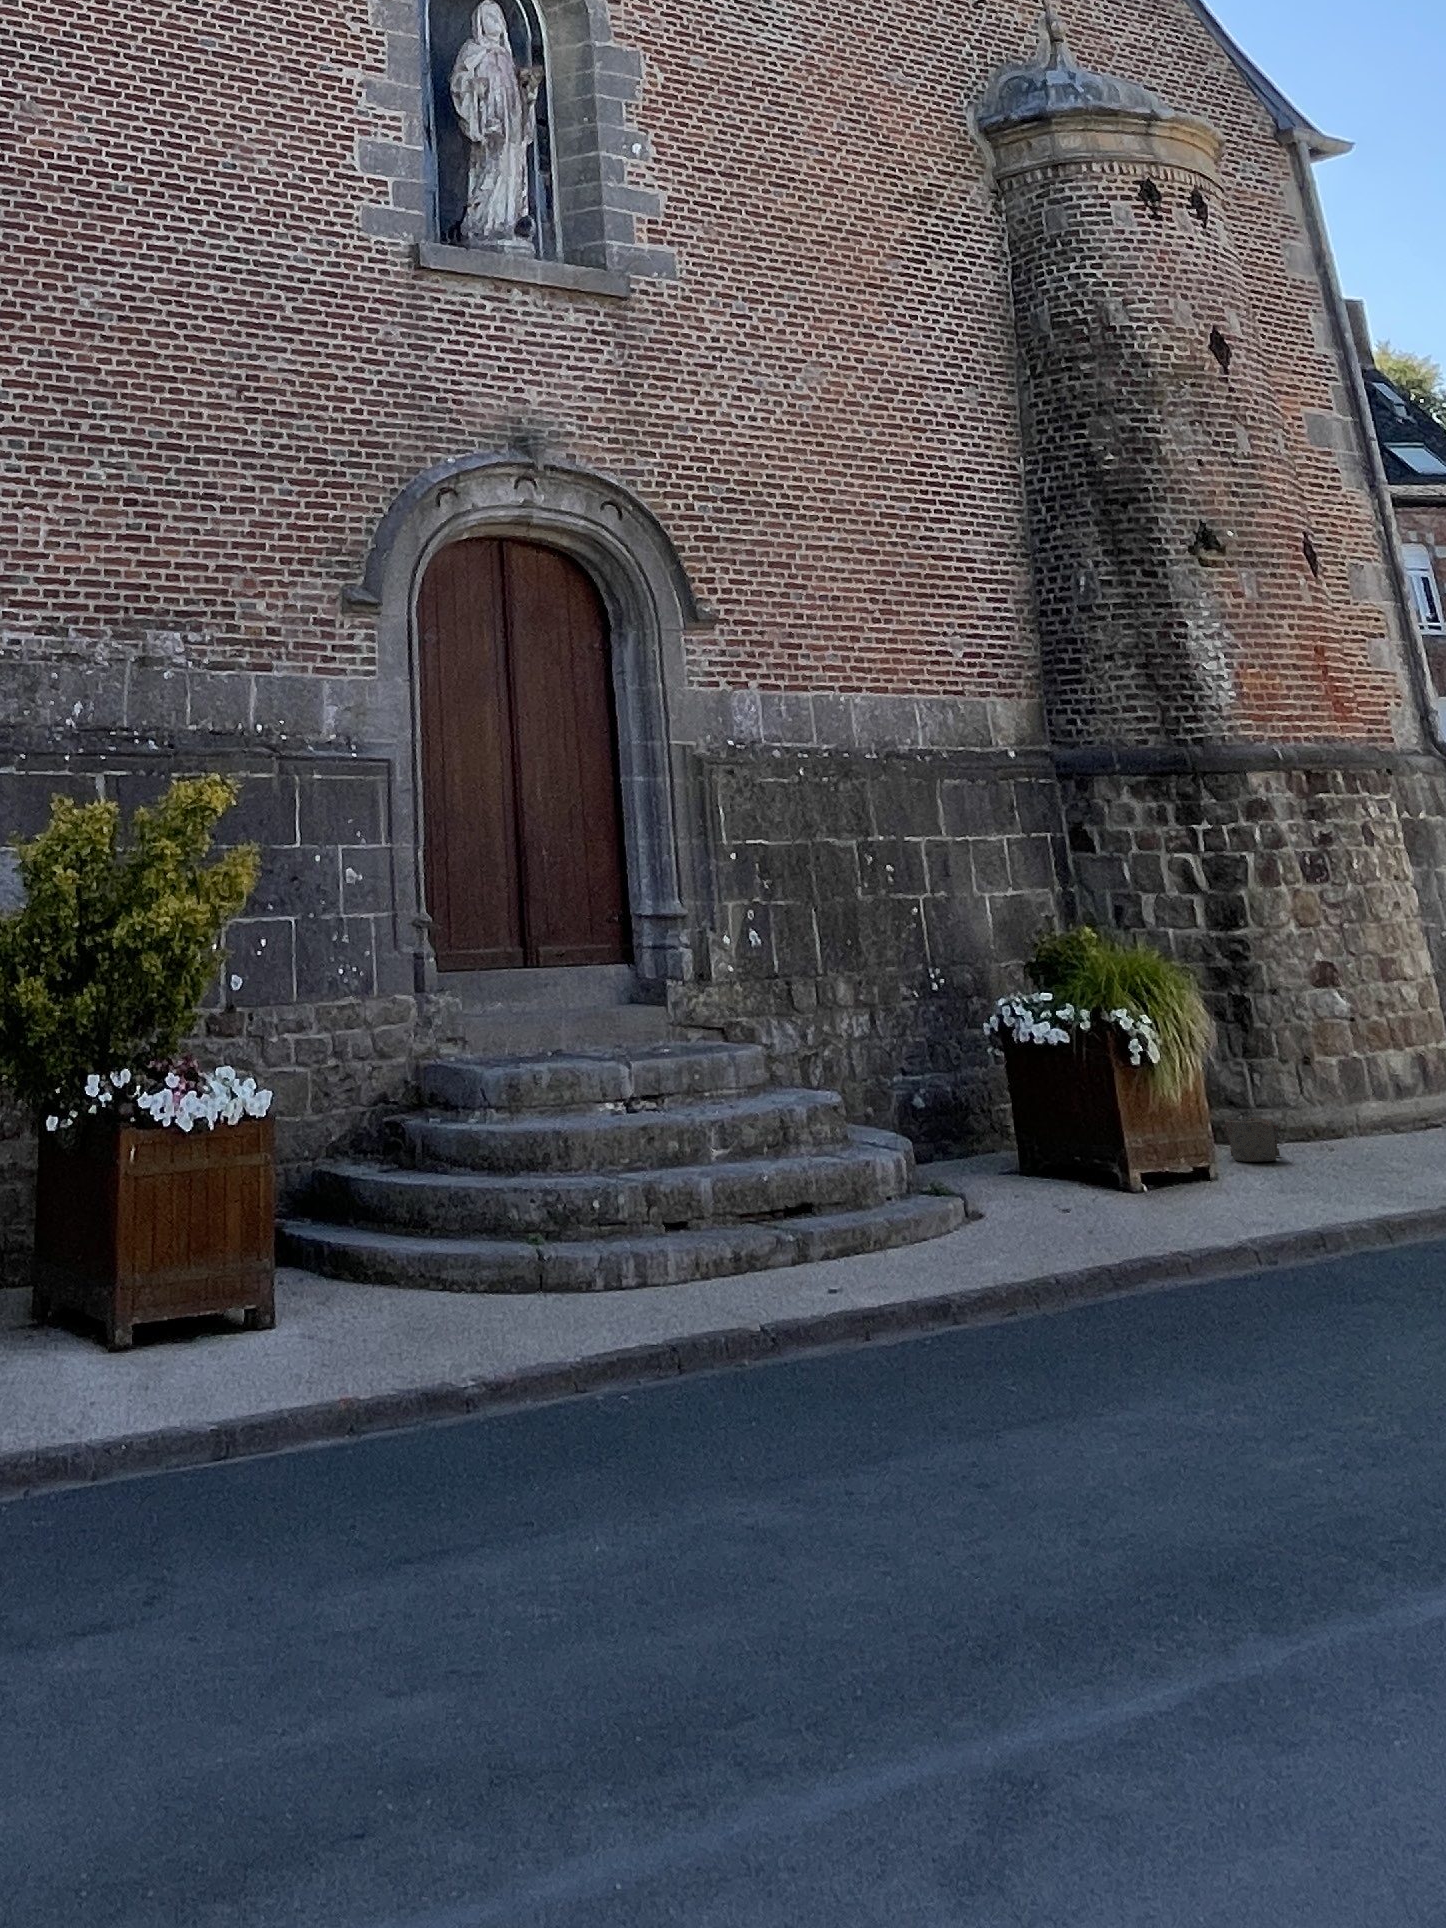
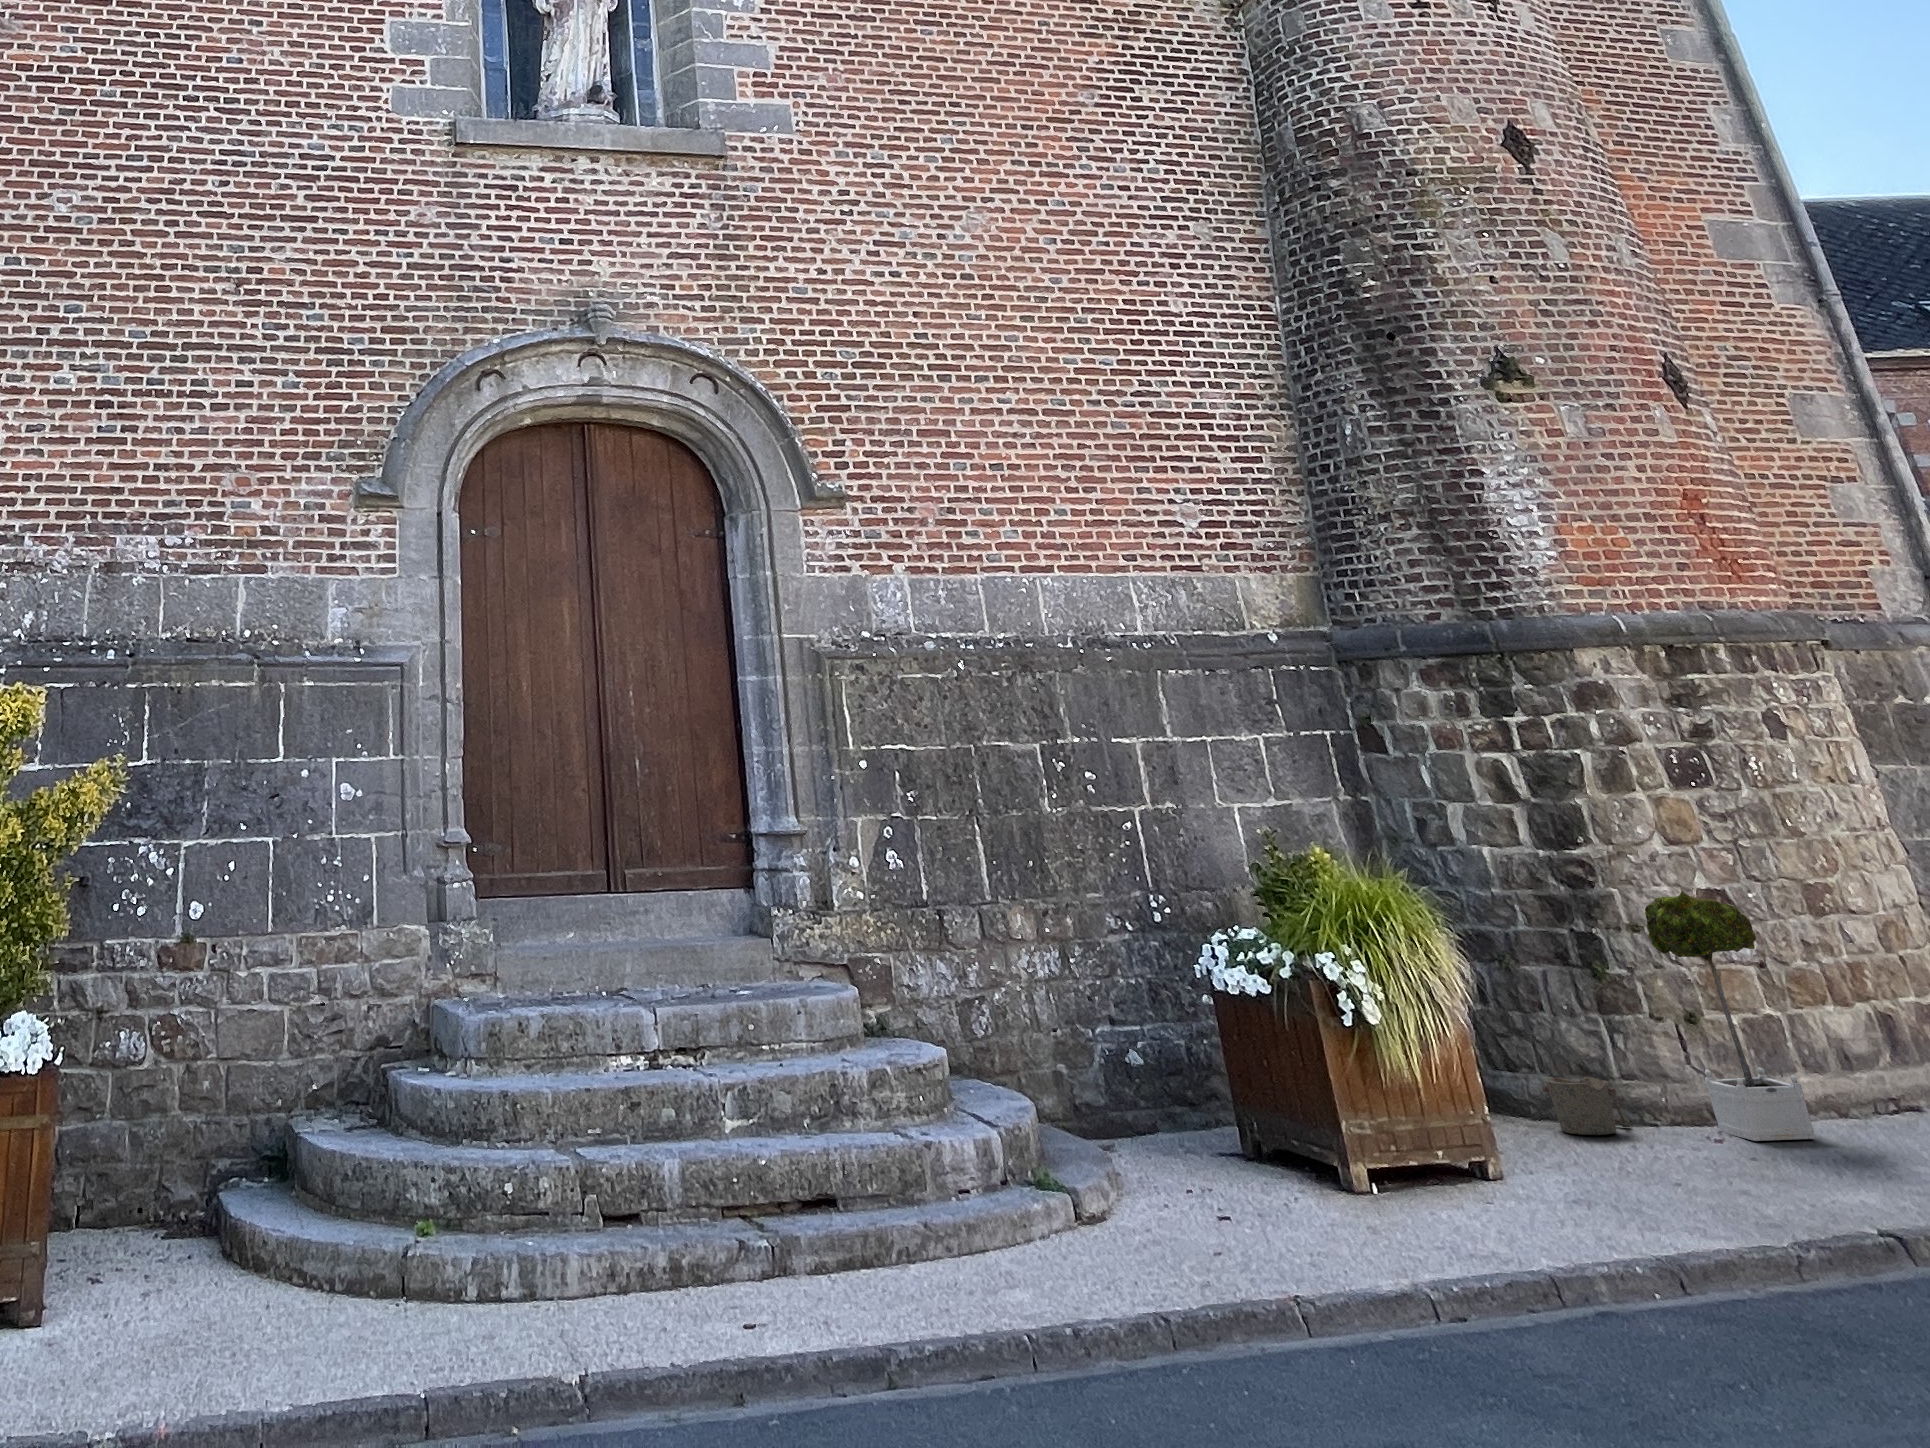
potted tree: none [1302,968,1415,1161] -> present [1645,891,1816,1141]

